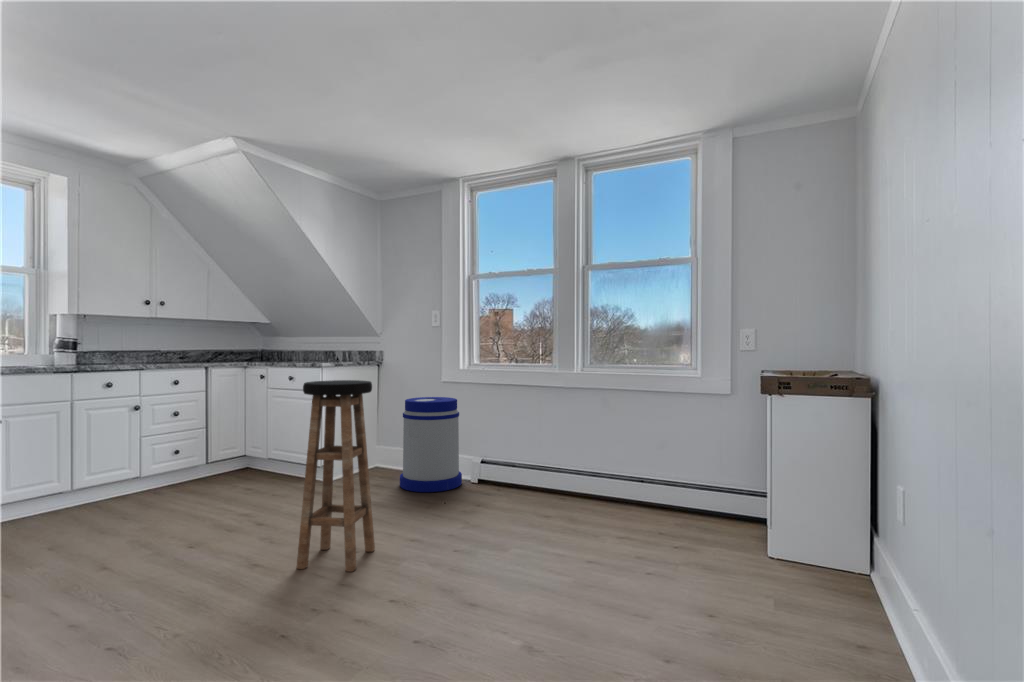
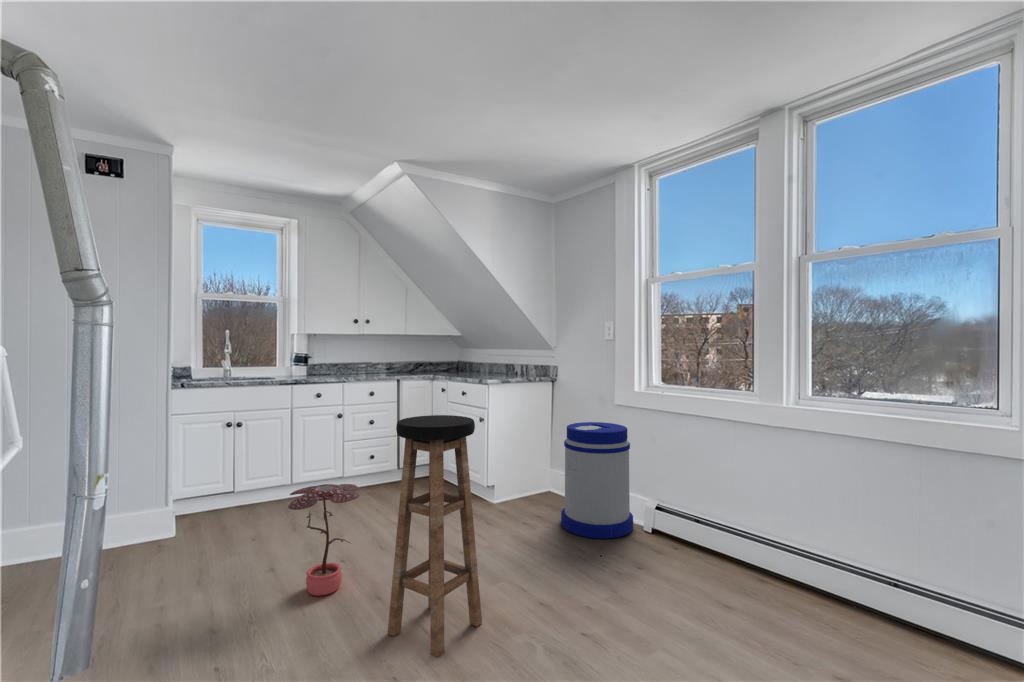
potted plant: none [160,456,245,563] -> present [288,484,360,596]

